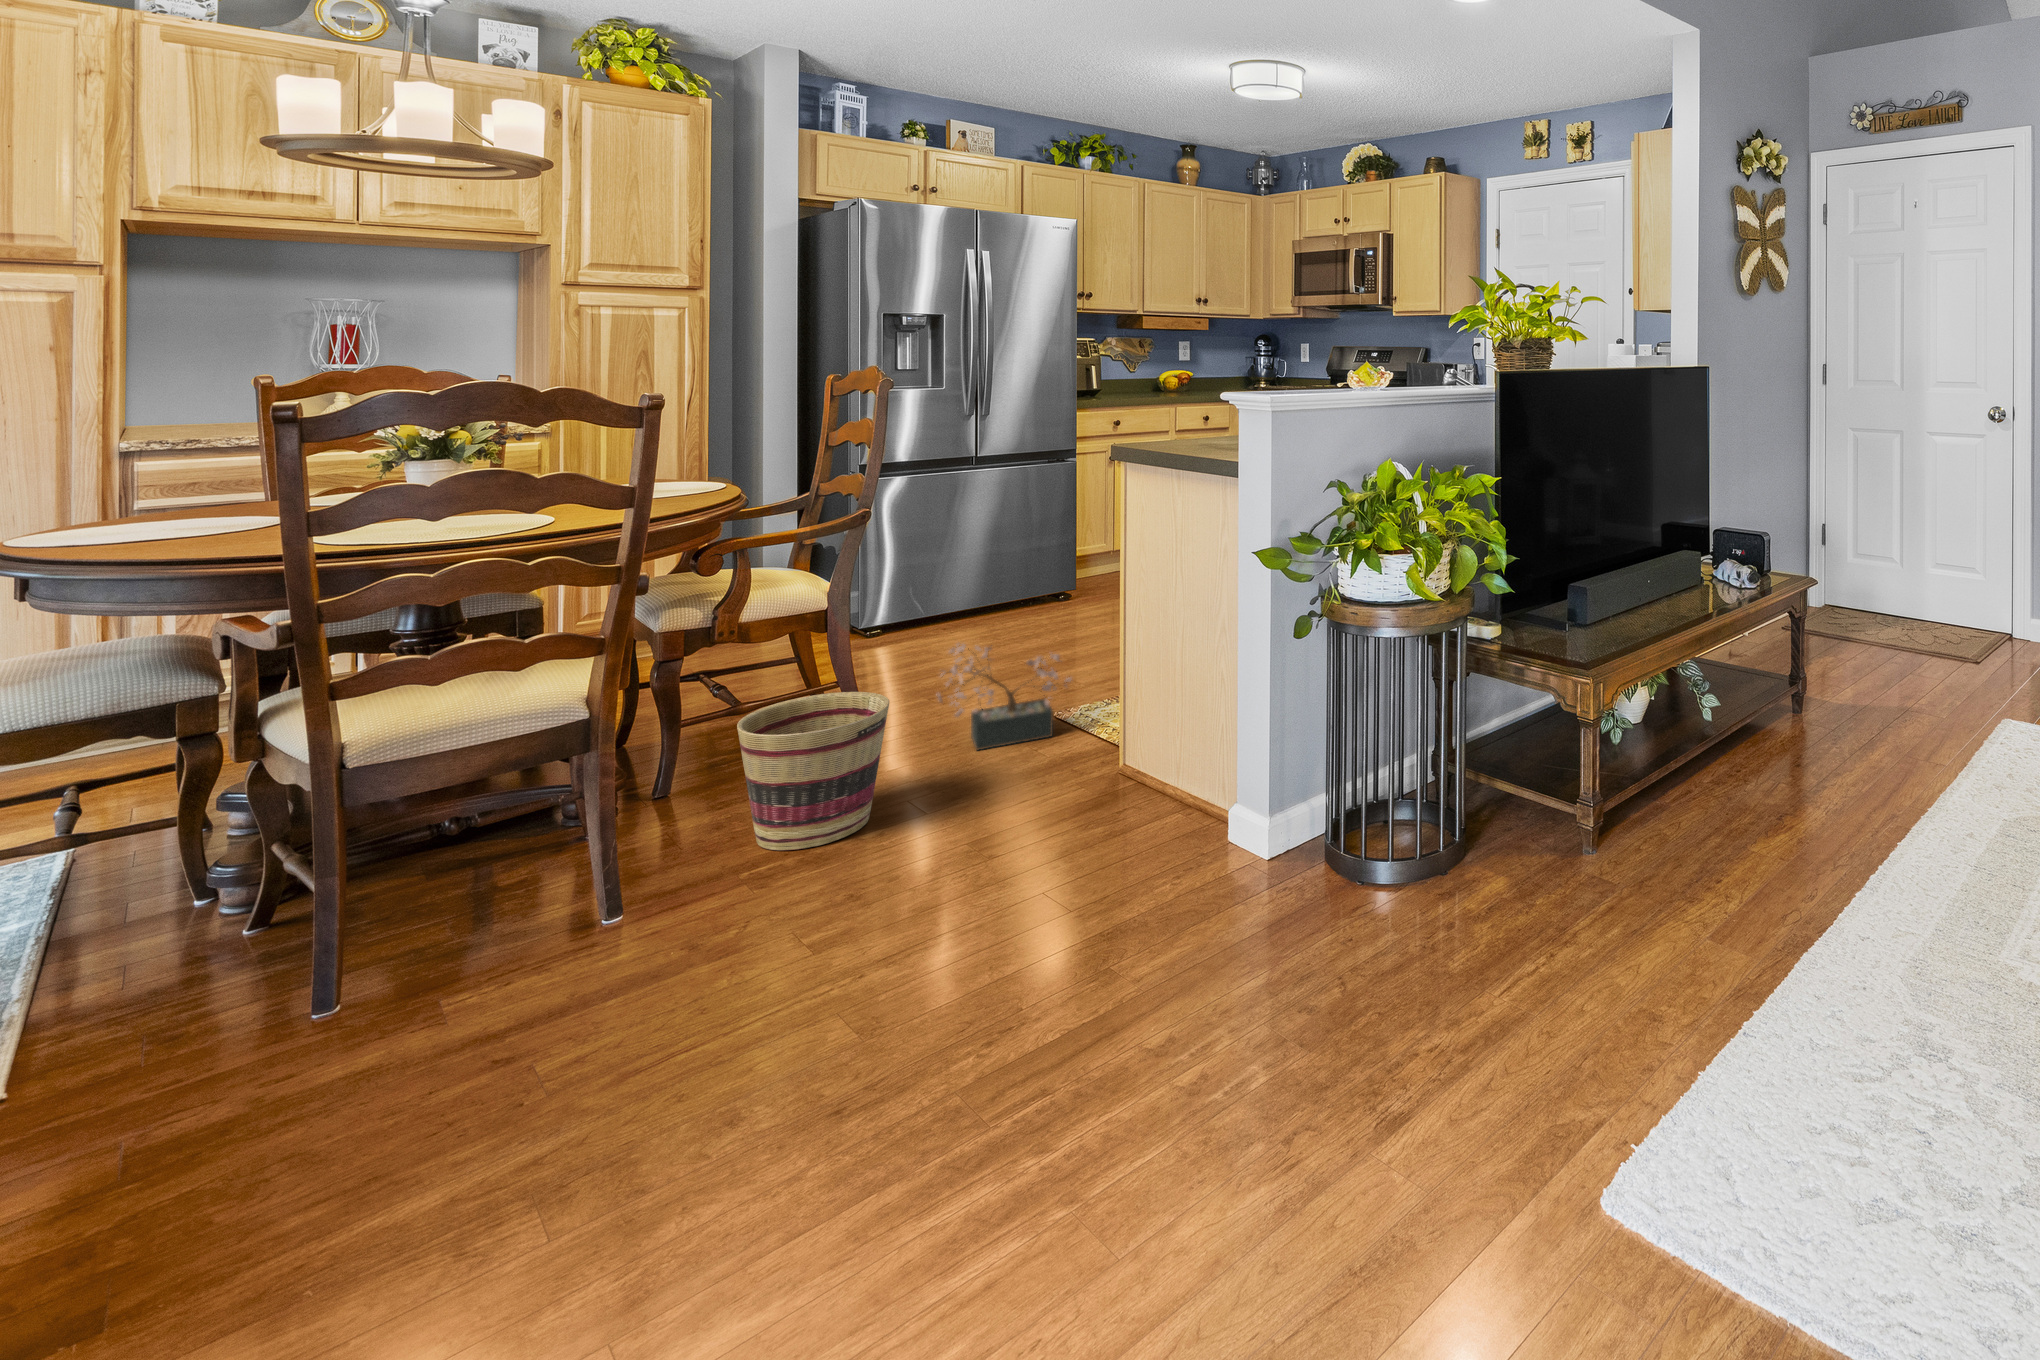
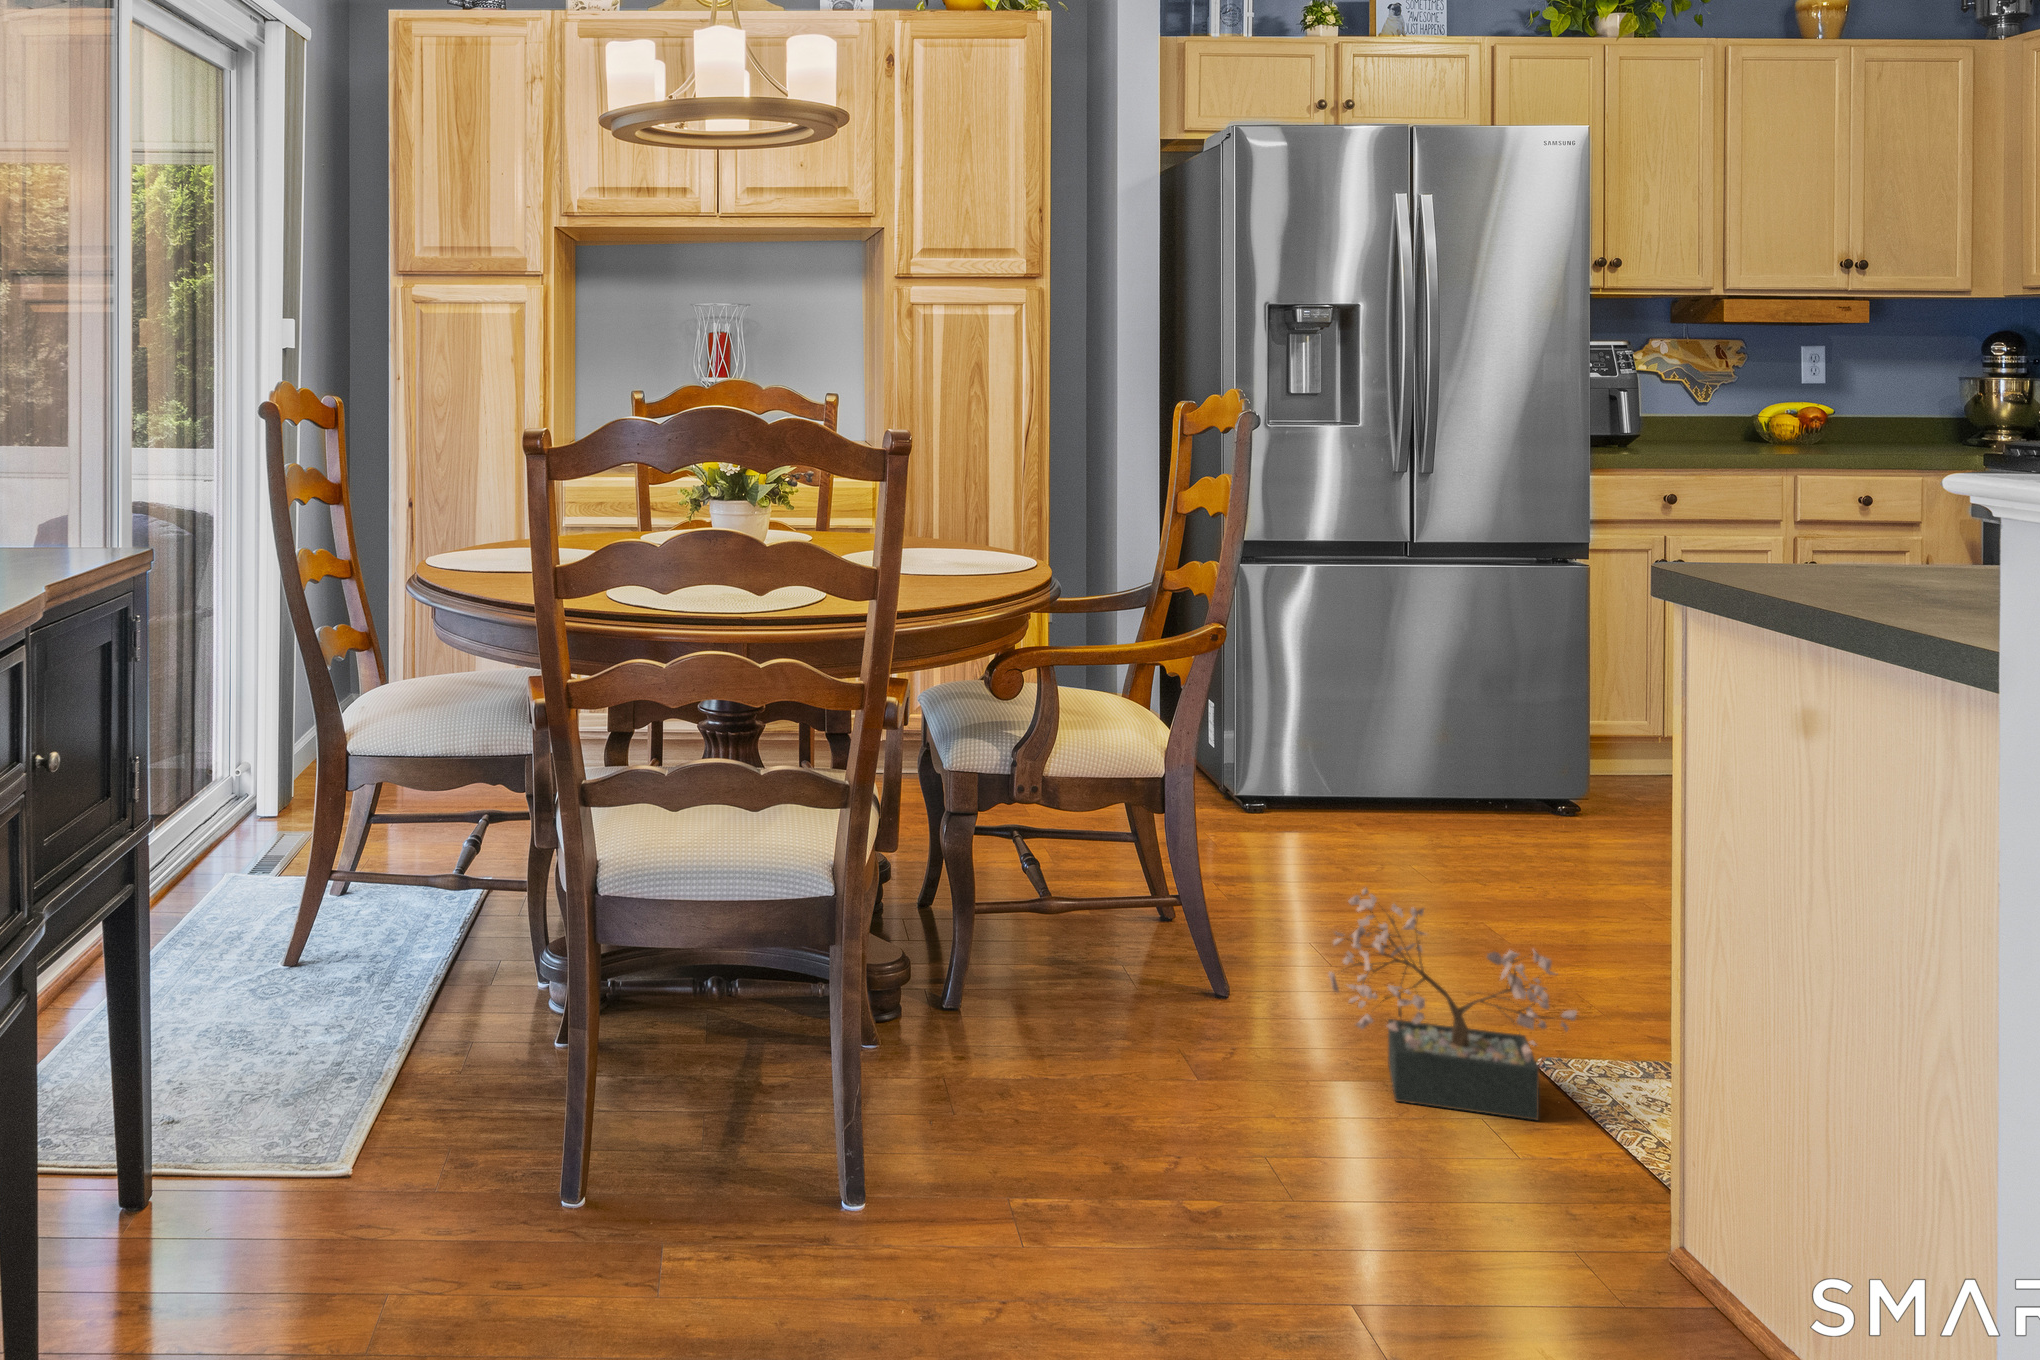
basket: present [737,692,889,850] -> none [1020,932,1237,1206]

